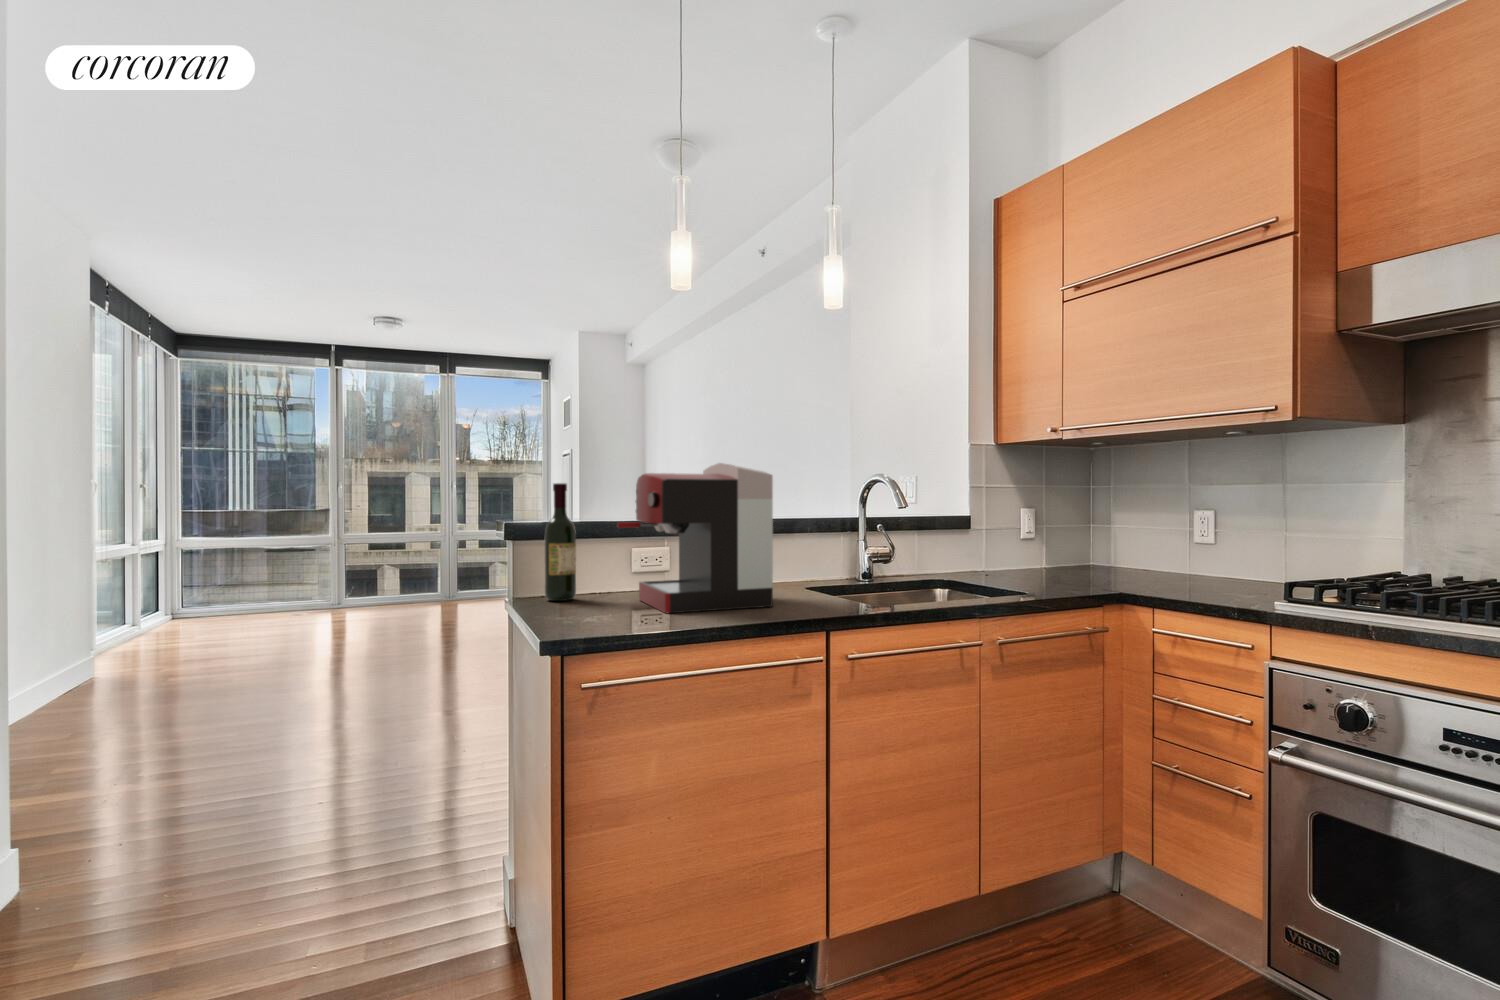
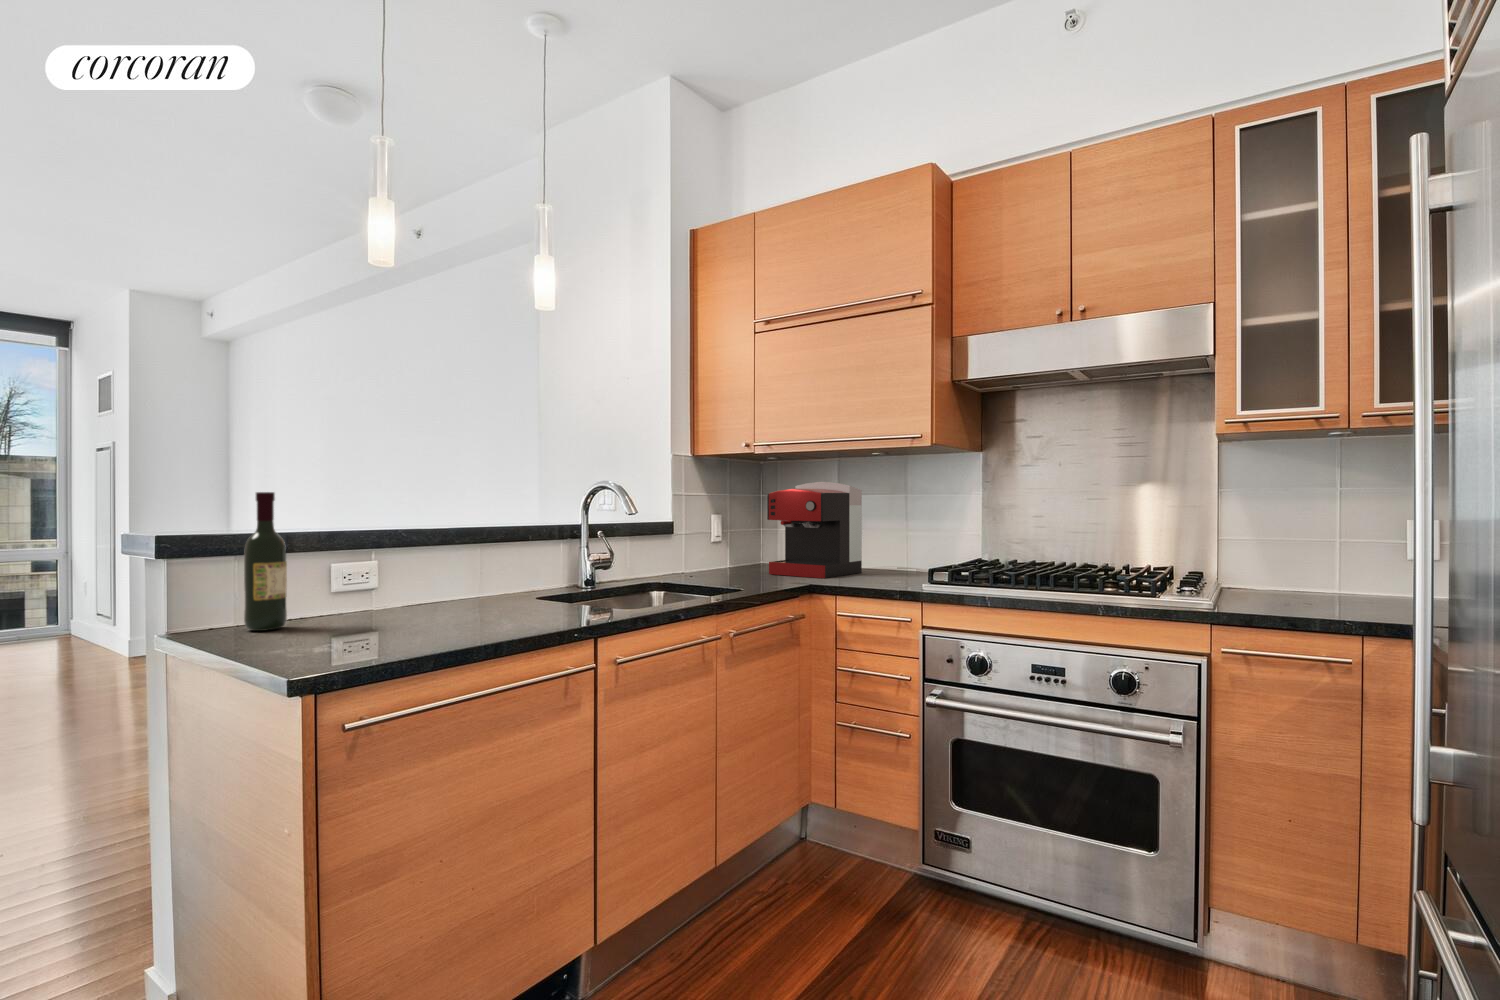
coffee maker: present [617,463,773,613] -> present [767,482,862,578]

